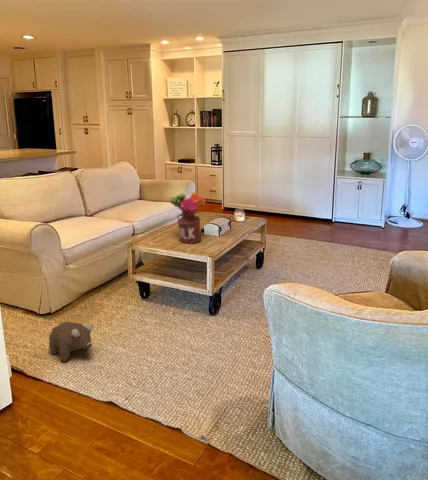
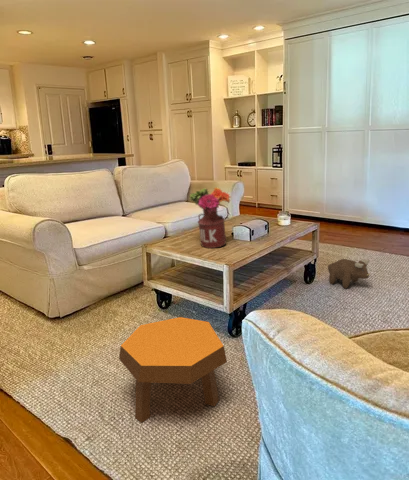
footstool: none [139,301,226,384] -> present [119,317,227,423]
plush toy: present [49,322,93,362] -> present [328,259,370,289]

